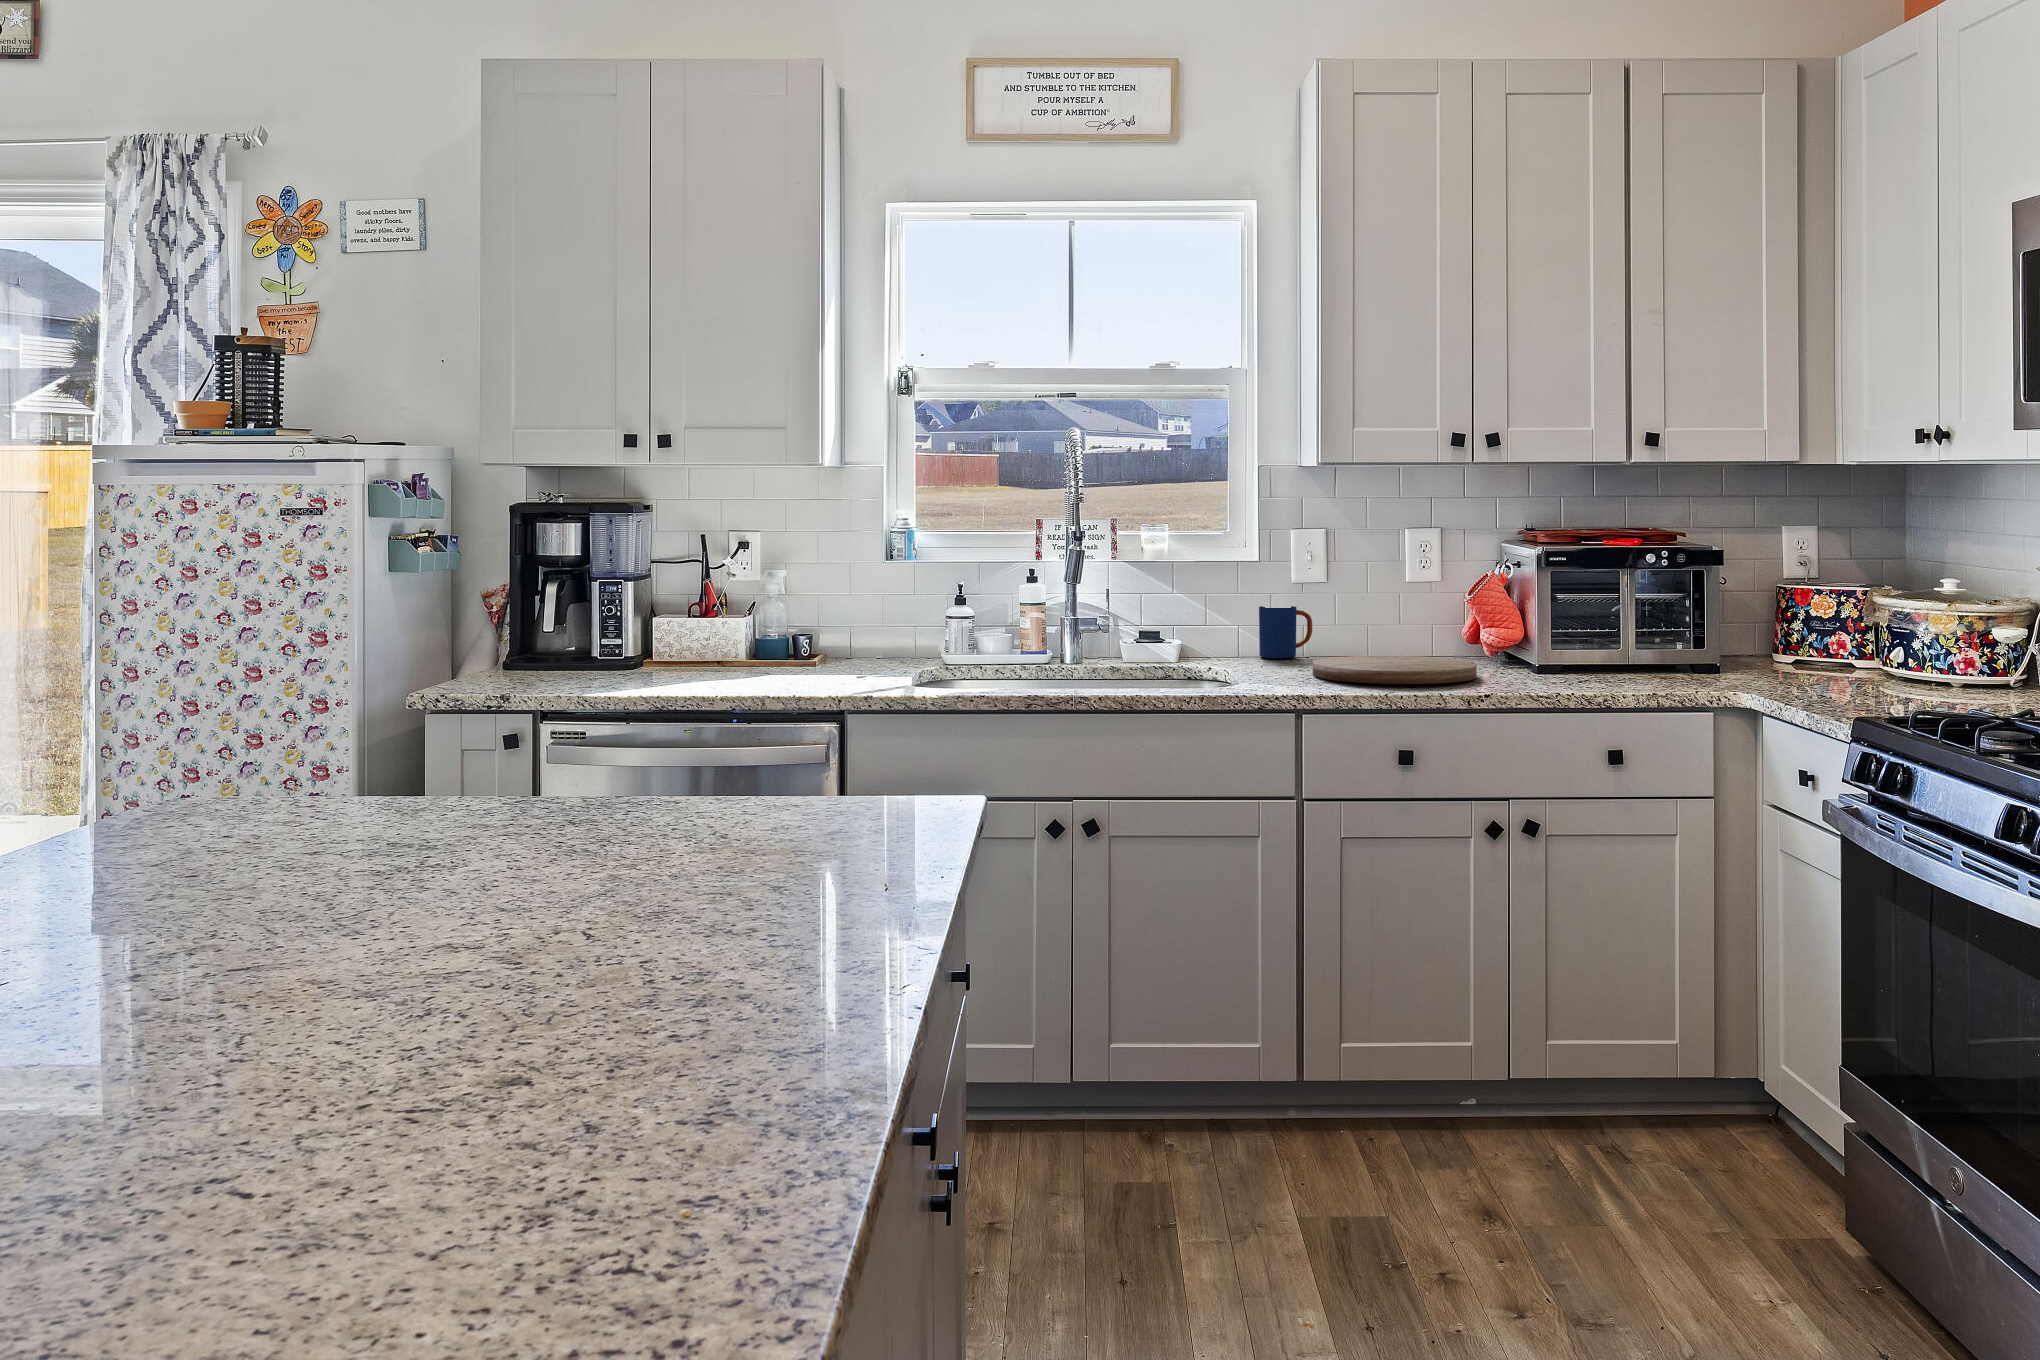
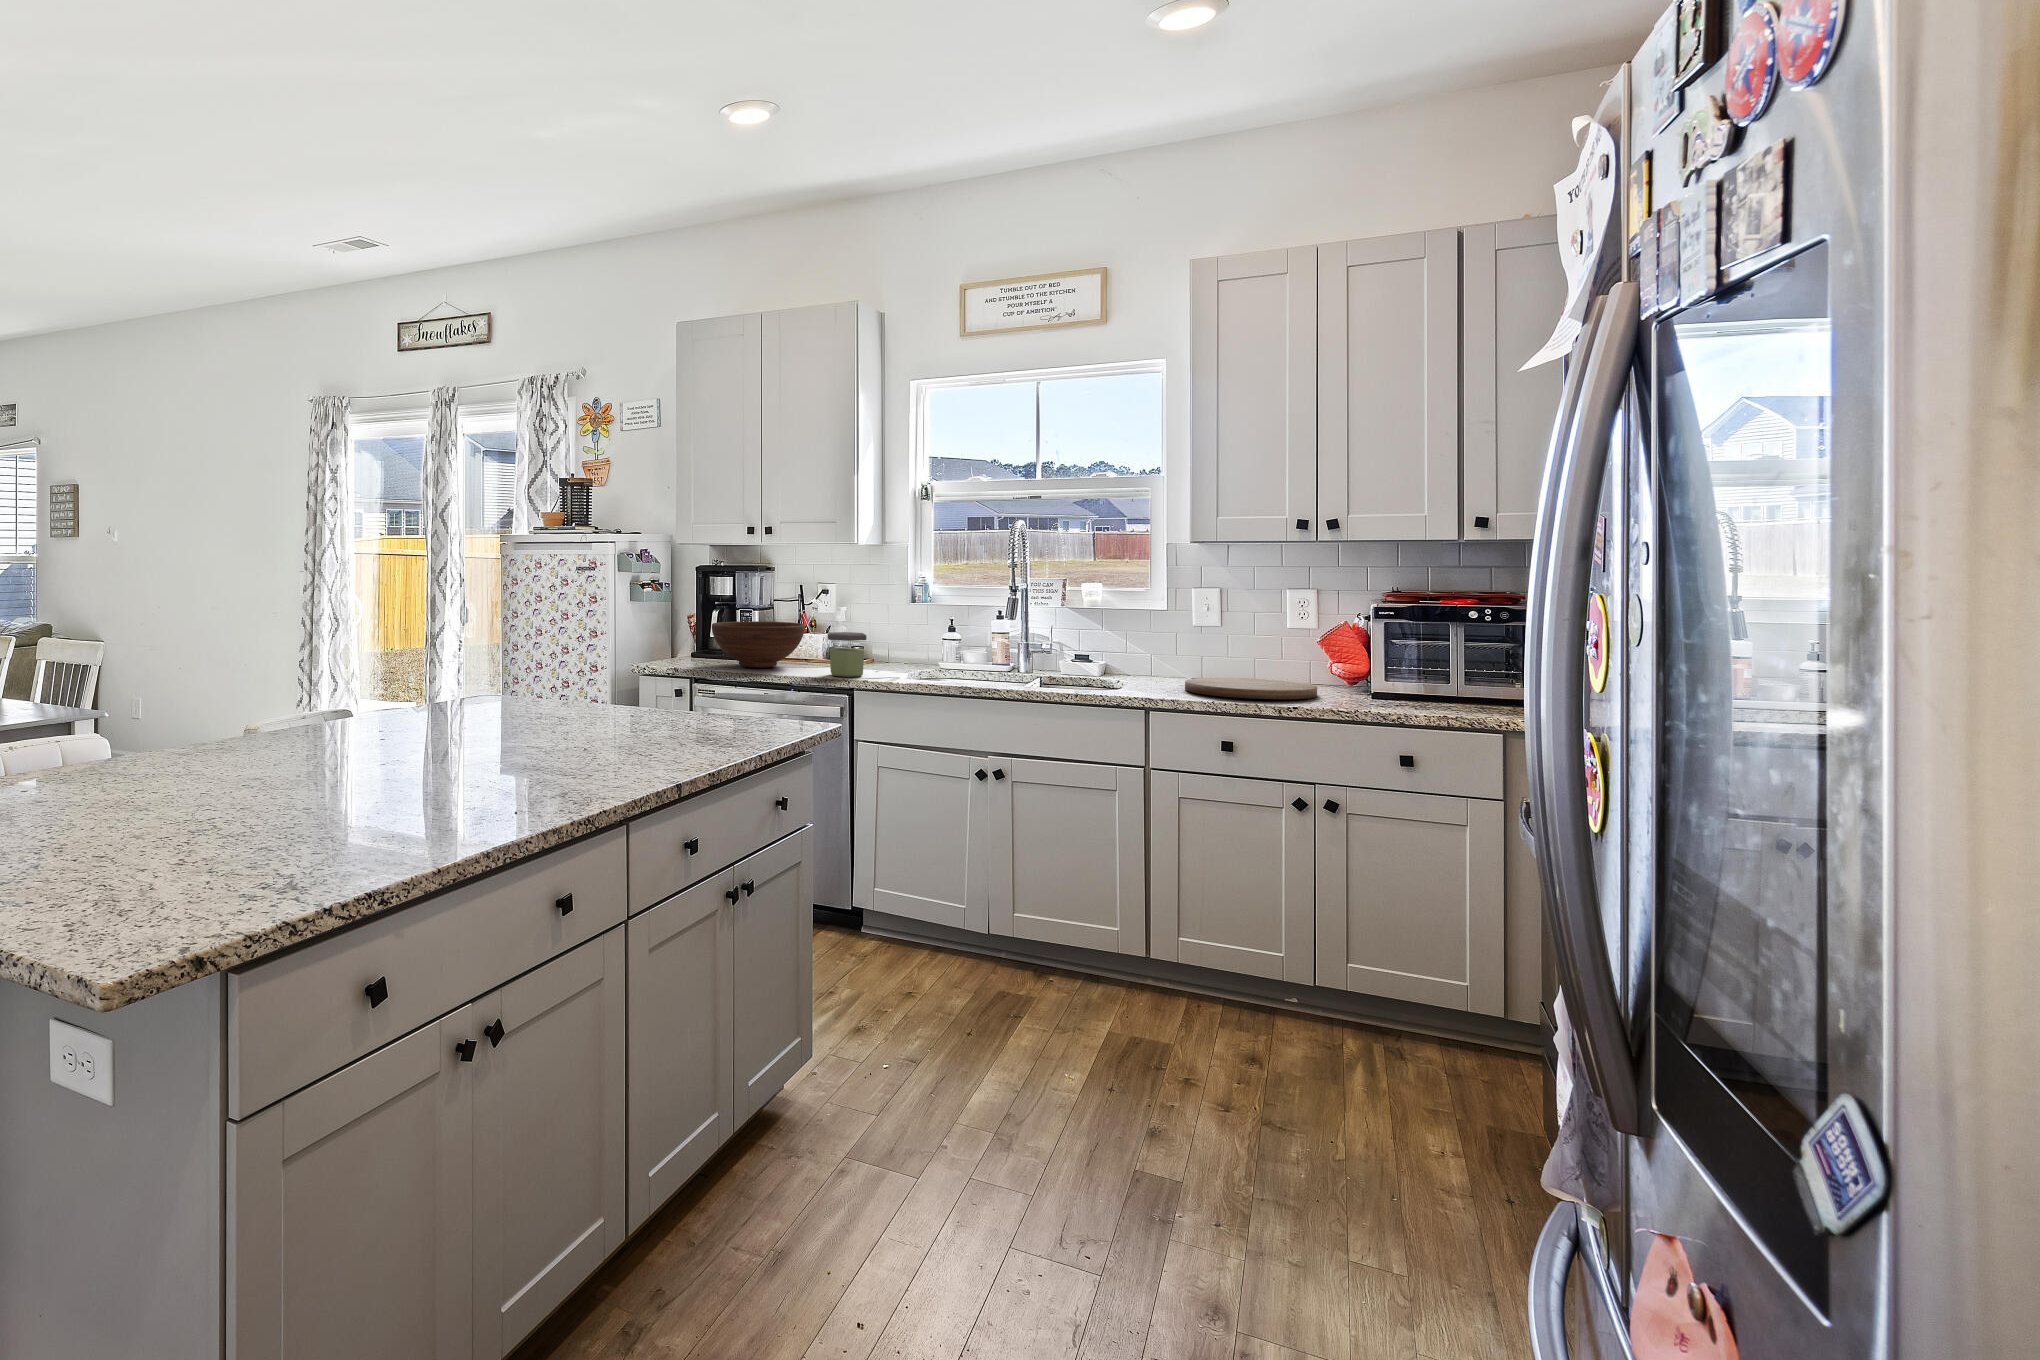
fruit bowl: none [564,600,733,682] -> present [712,621,805,668]
mug: present [1259,606,1312,659] -> none [1167,640,1209,677]
jar: none [785,612,855,688] -> present [827,632,866,677]

